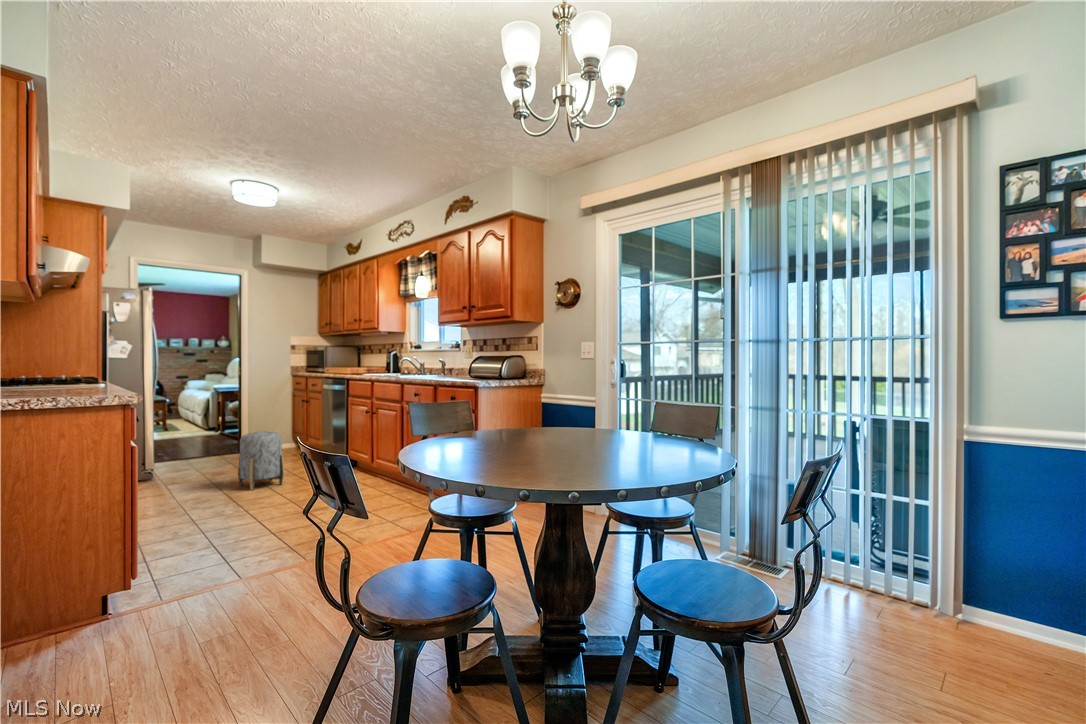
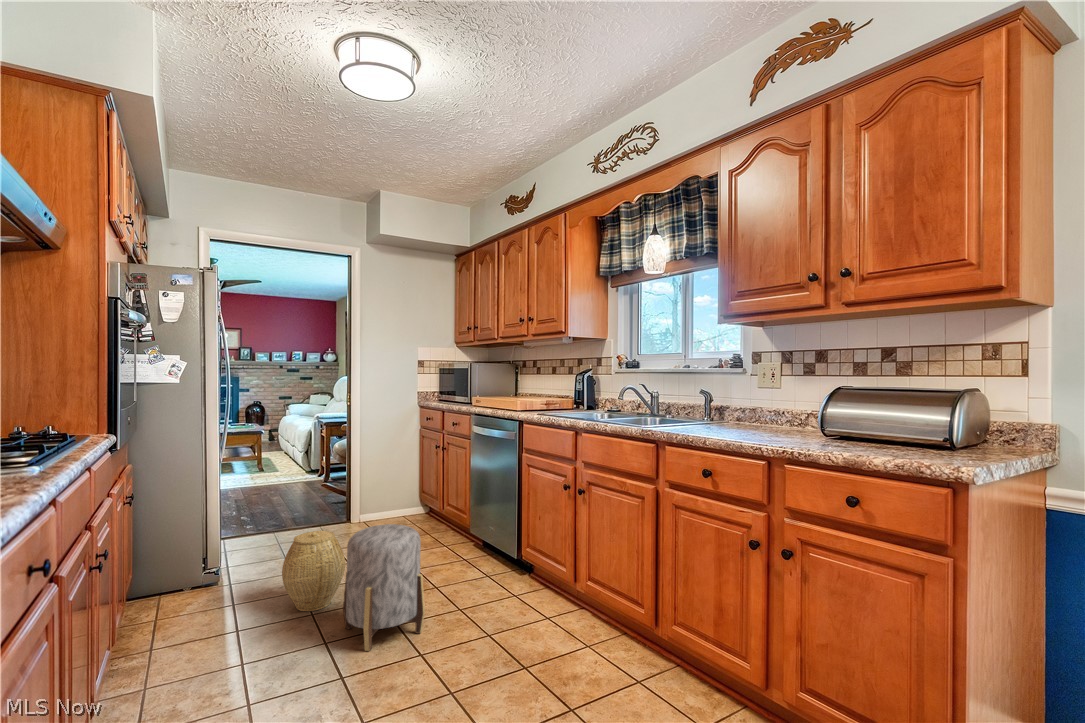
woven basket: none [200,440,239,482] -> present [282,531,345,611]

